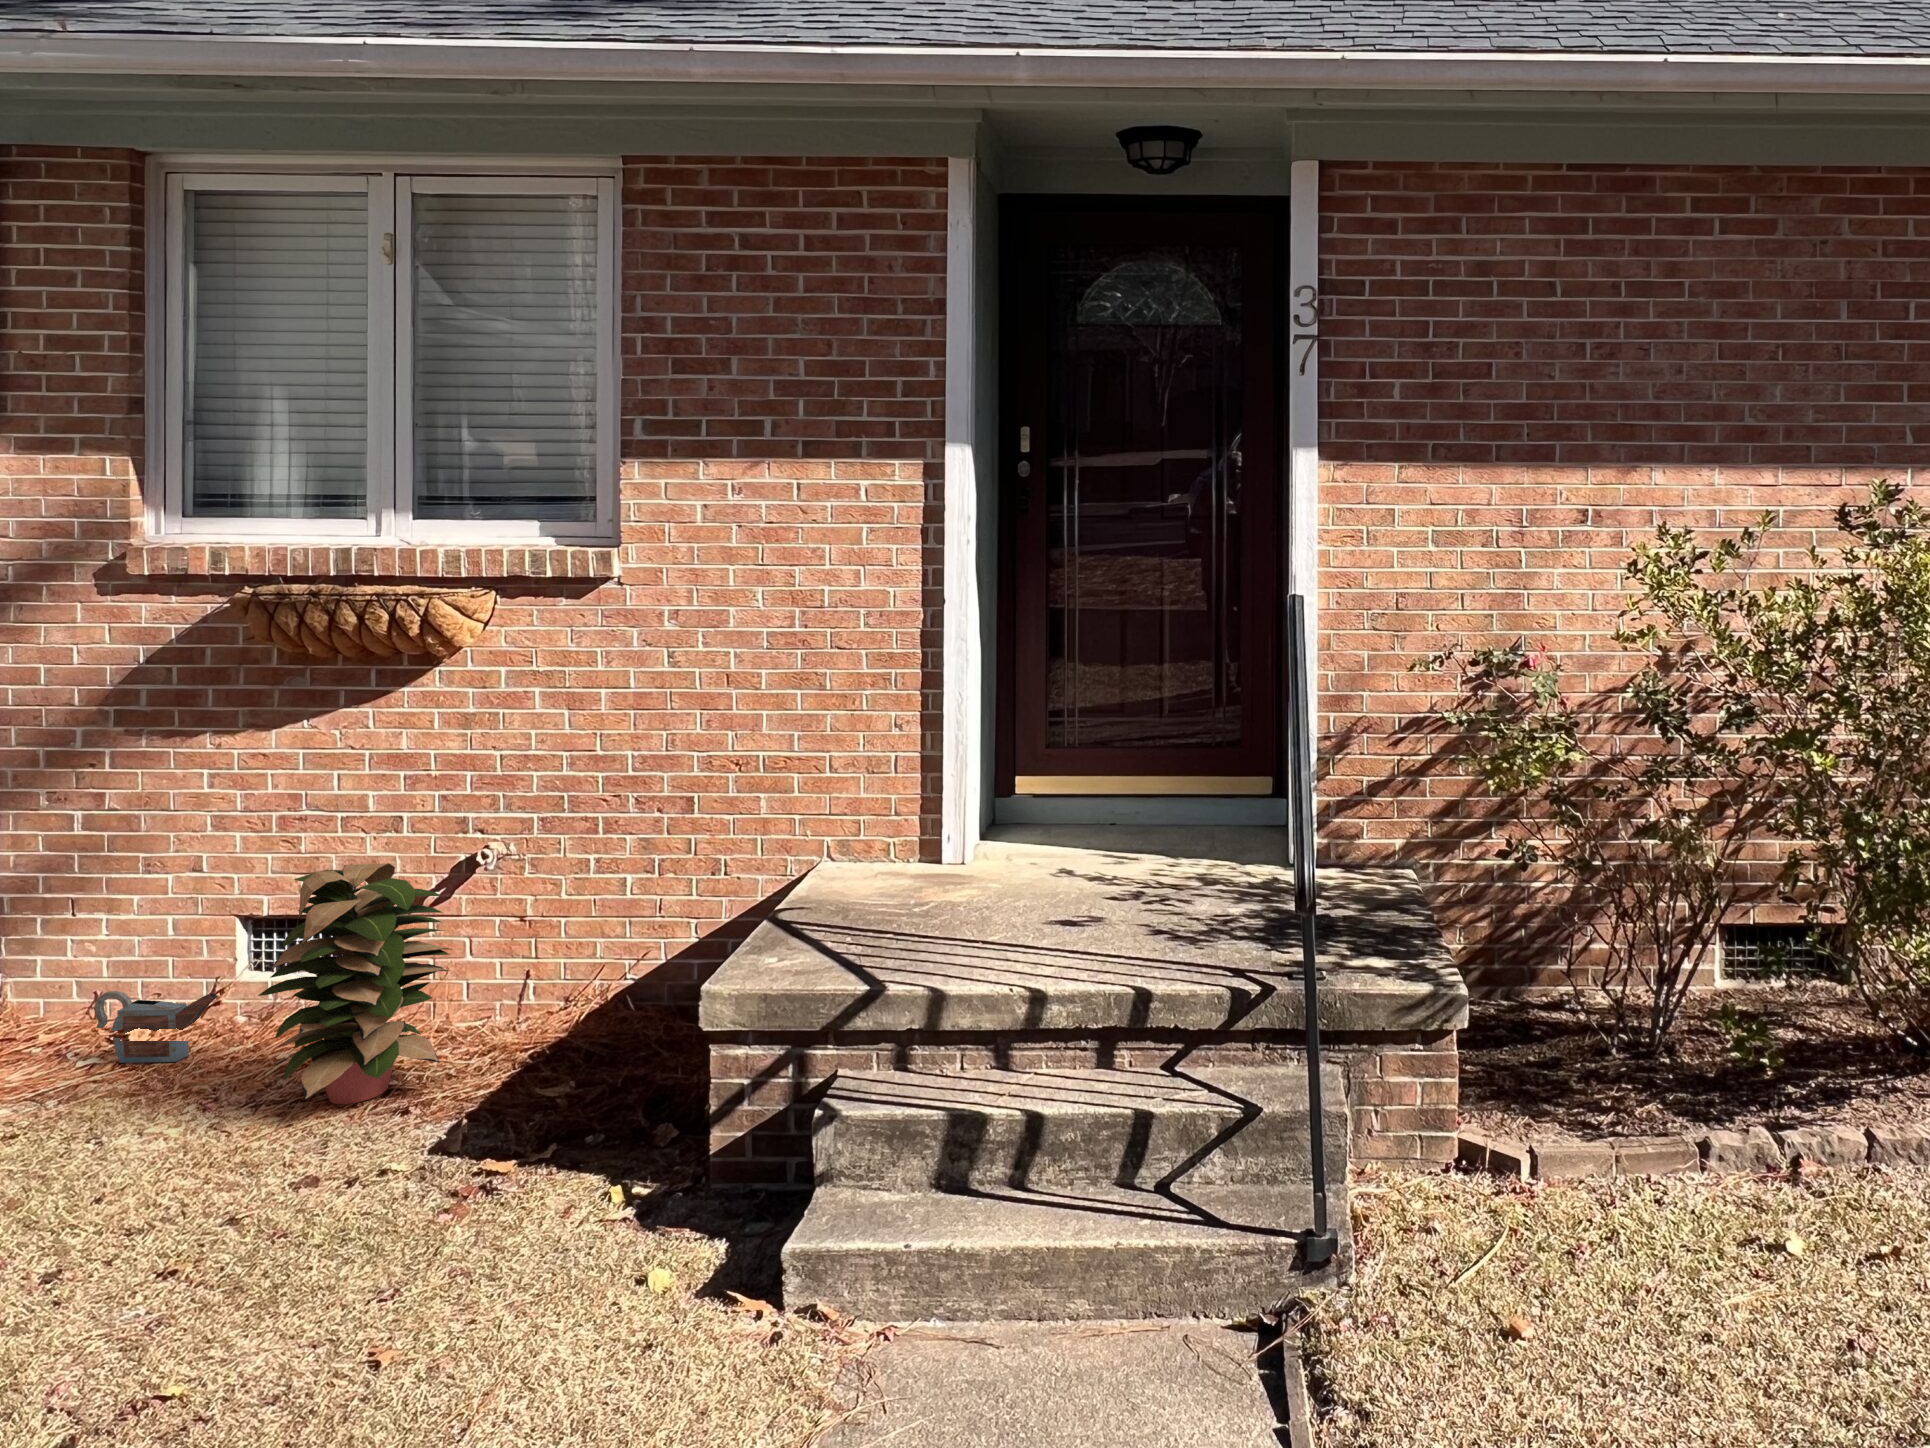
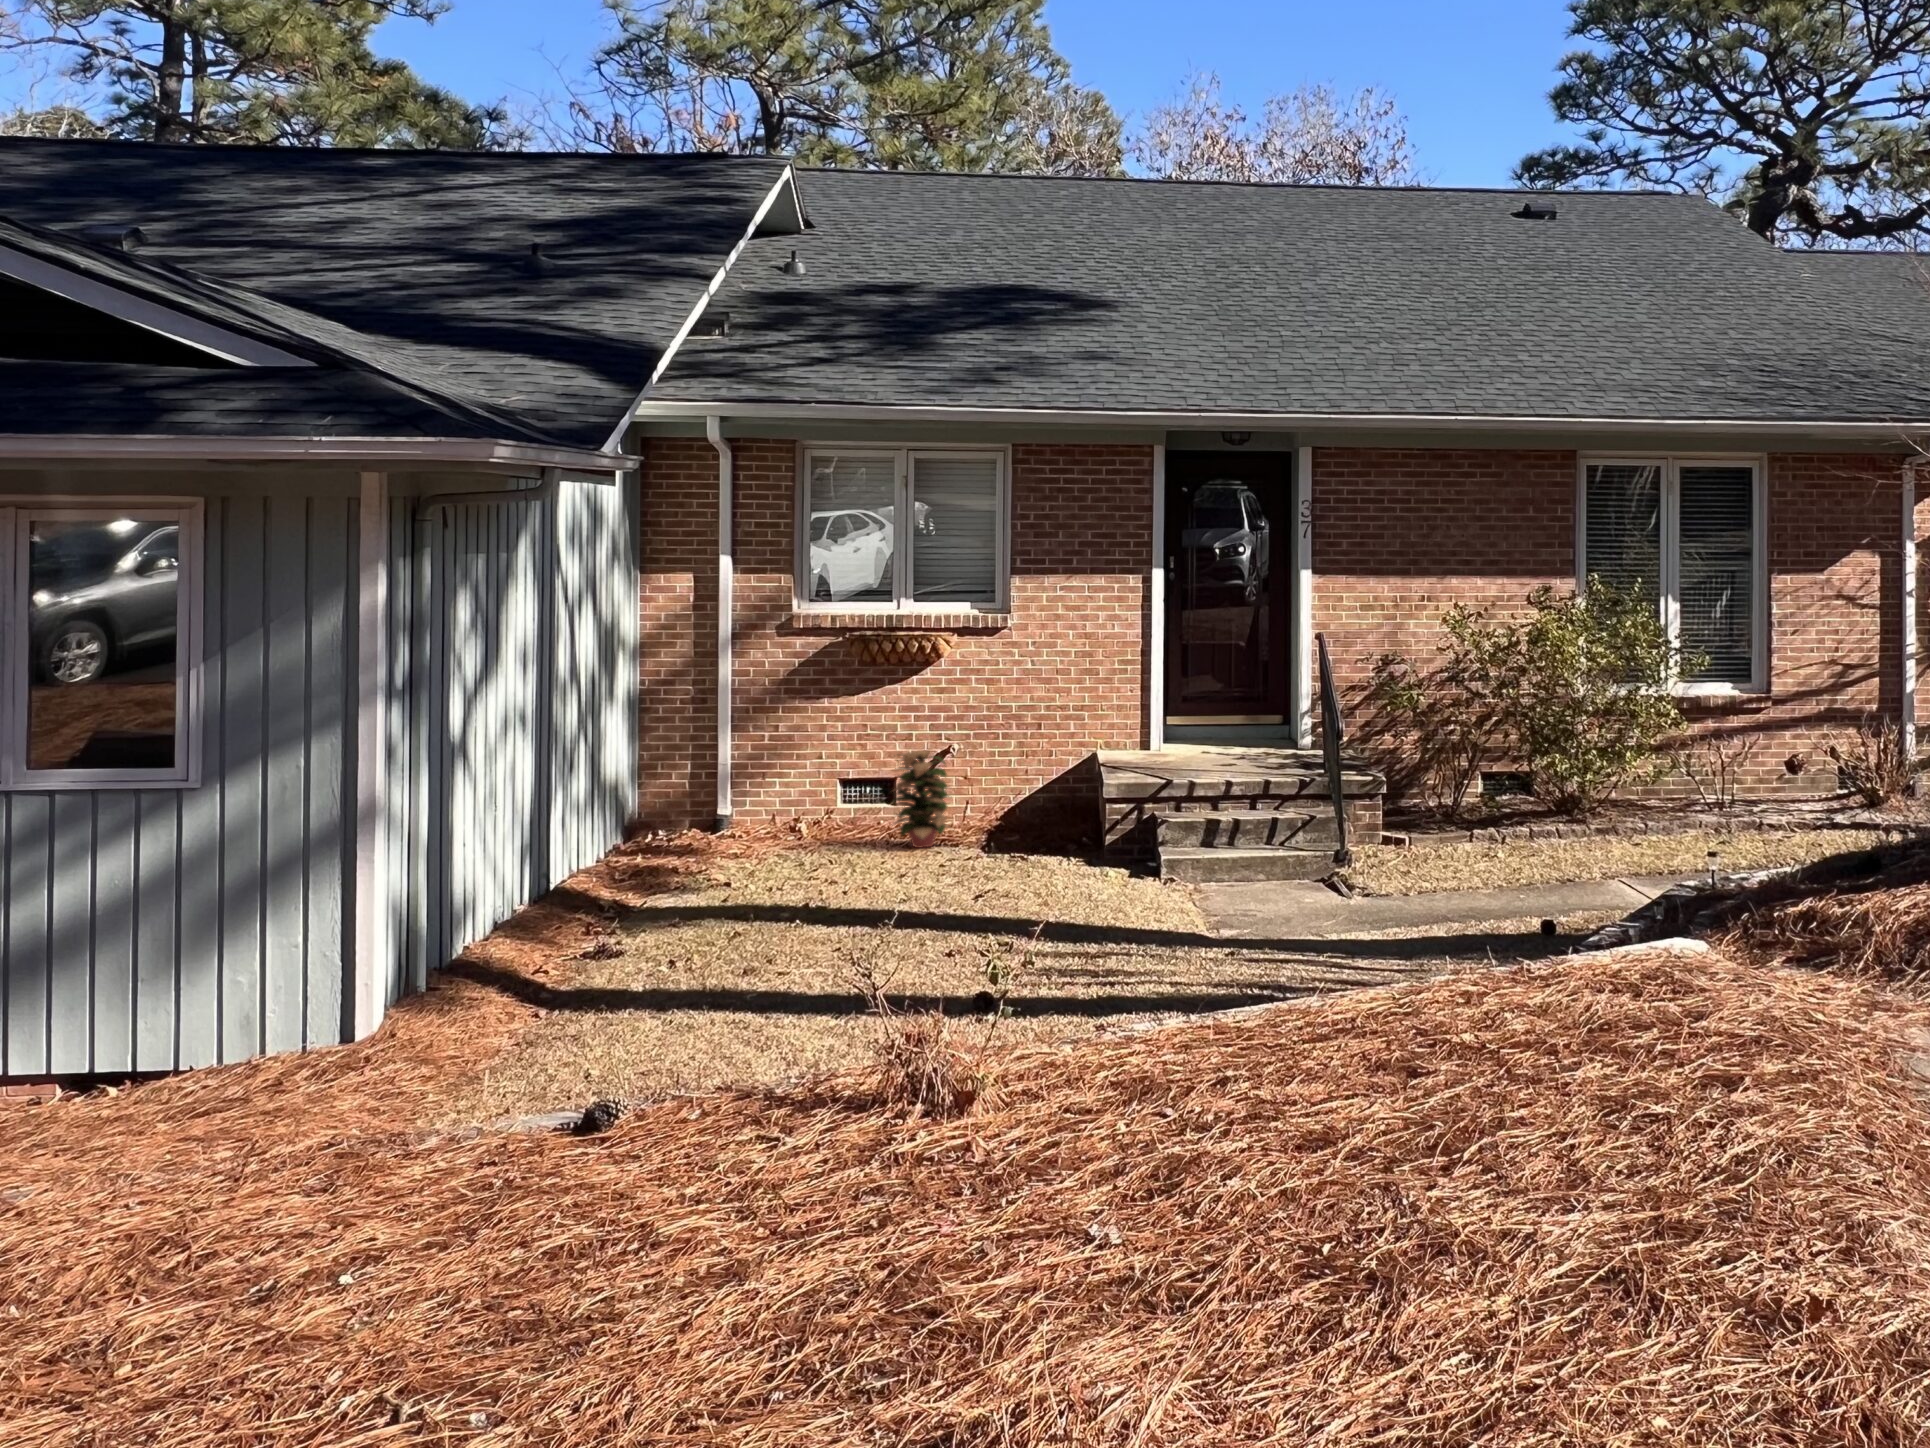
watering can: present [94,991,217,1063] -> none [783,812,839,843]

